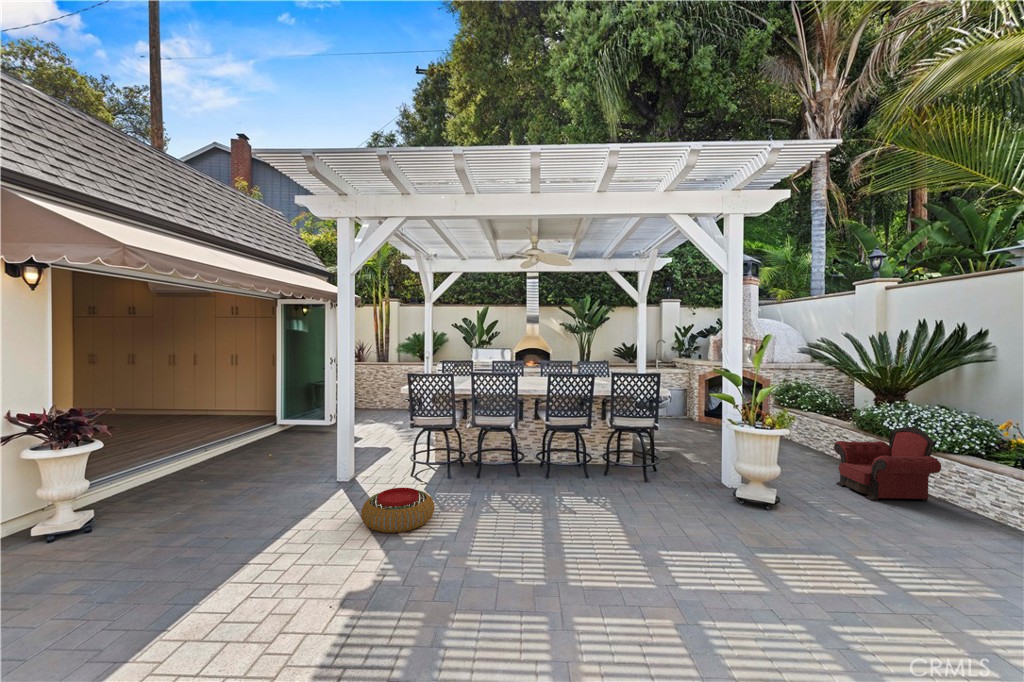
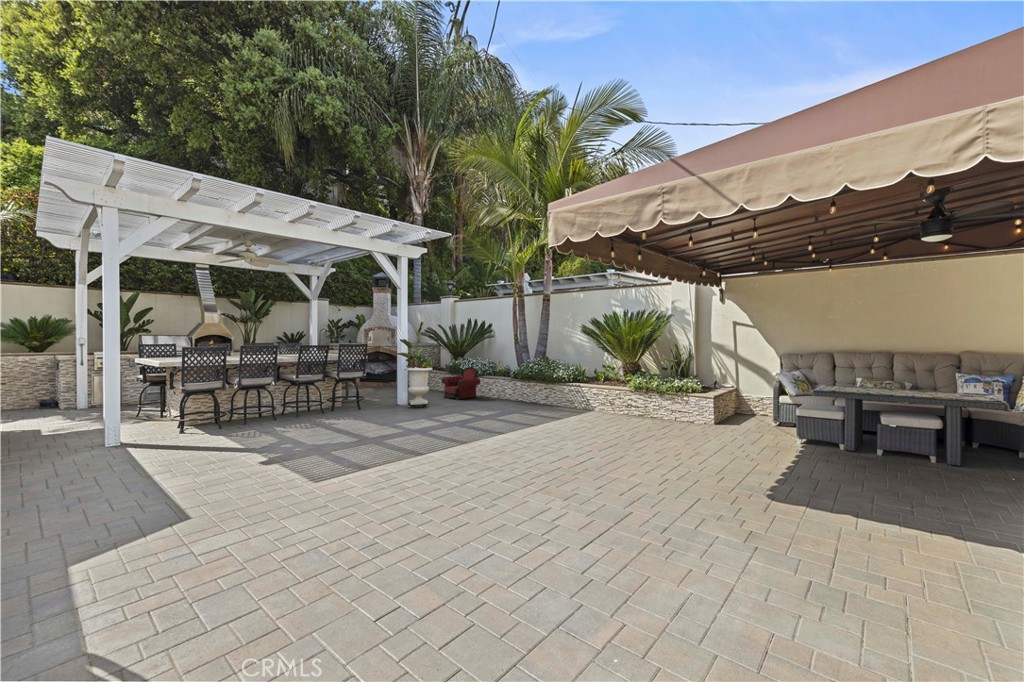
pouf: present [361,488,434,533] -> none [197,423,255,448]

